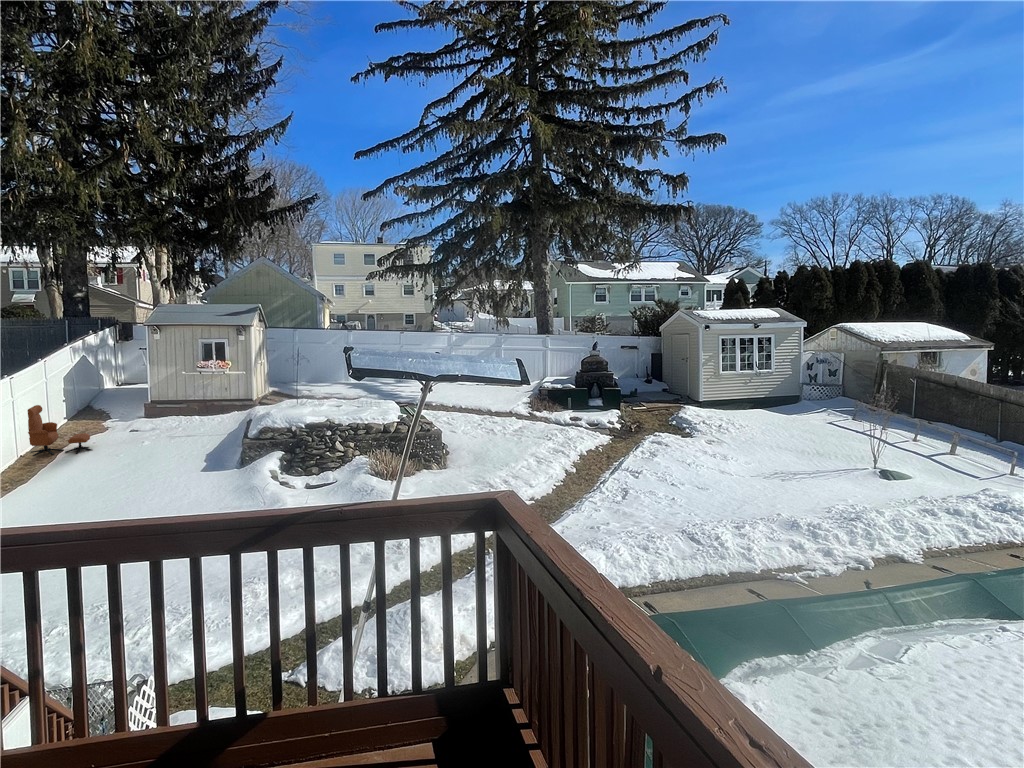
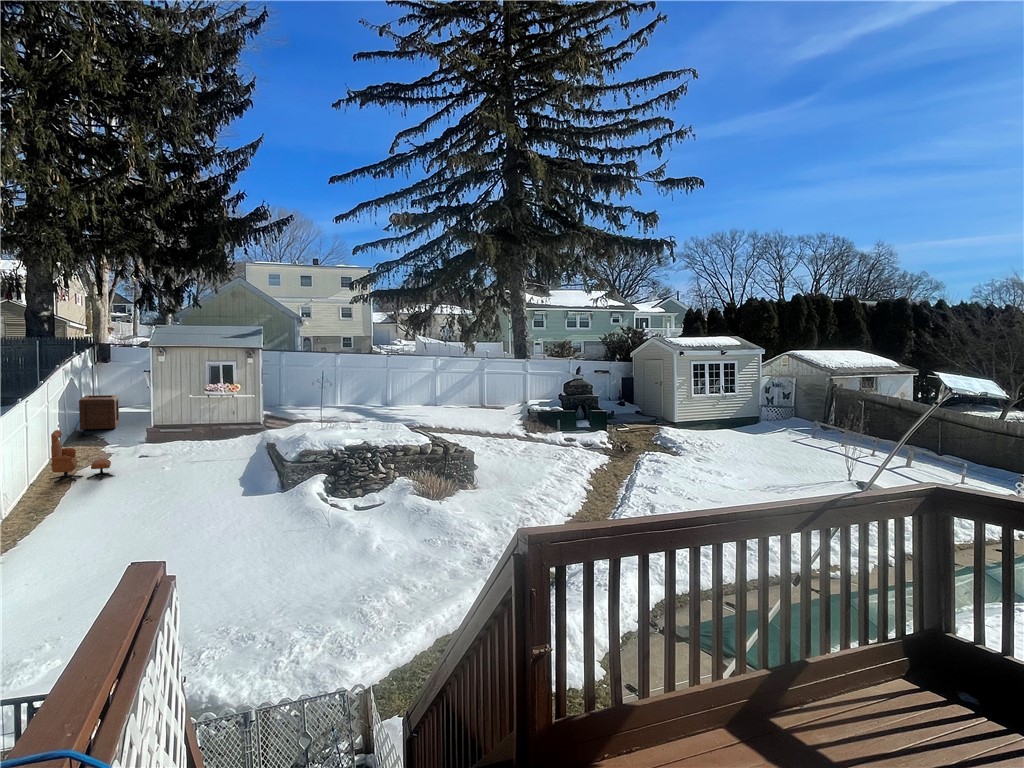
wooden crate: none [85,372,128,405] -> present [79,395,119,430]

